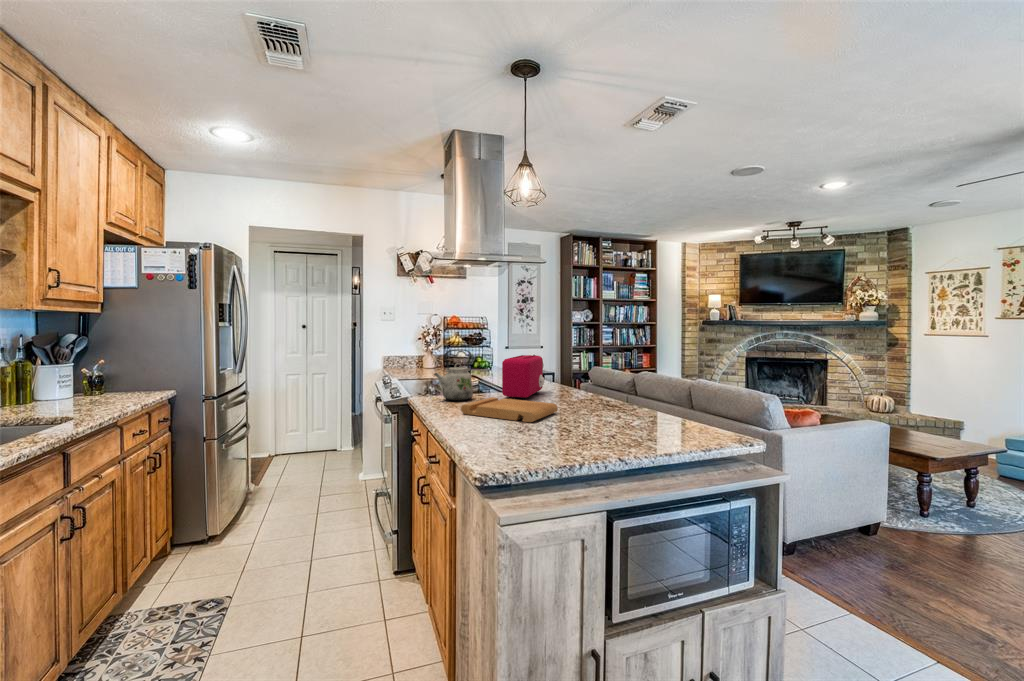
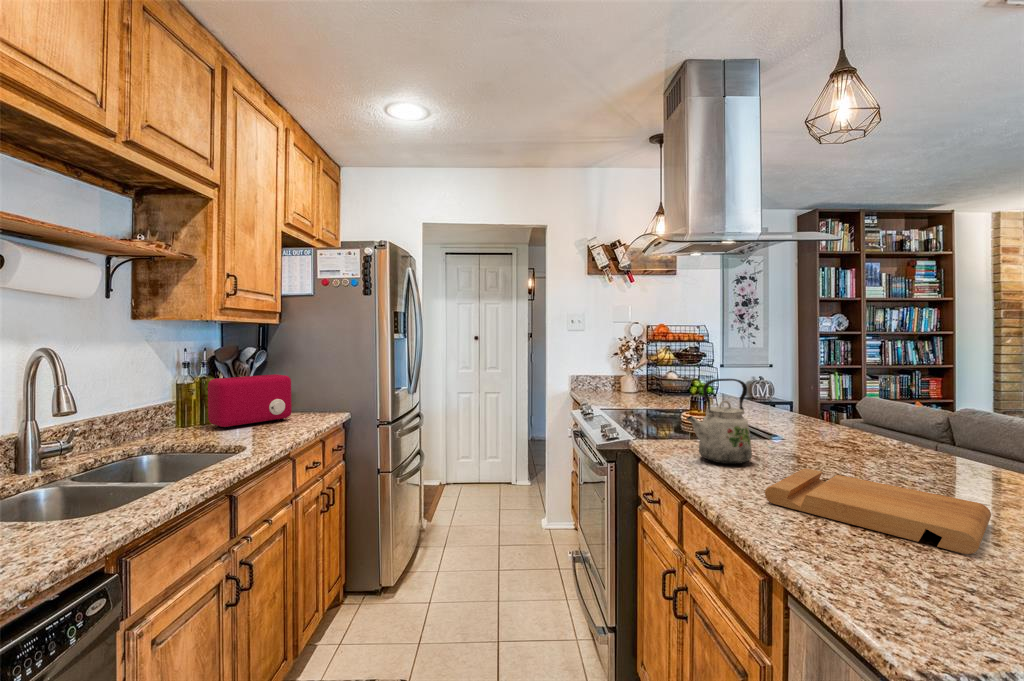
toaster: present [502,355,544,399] -> present [208,374,292,429]

